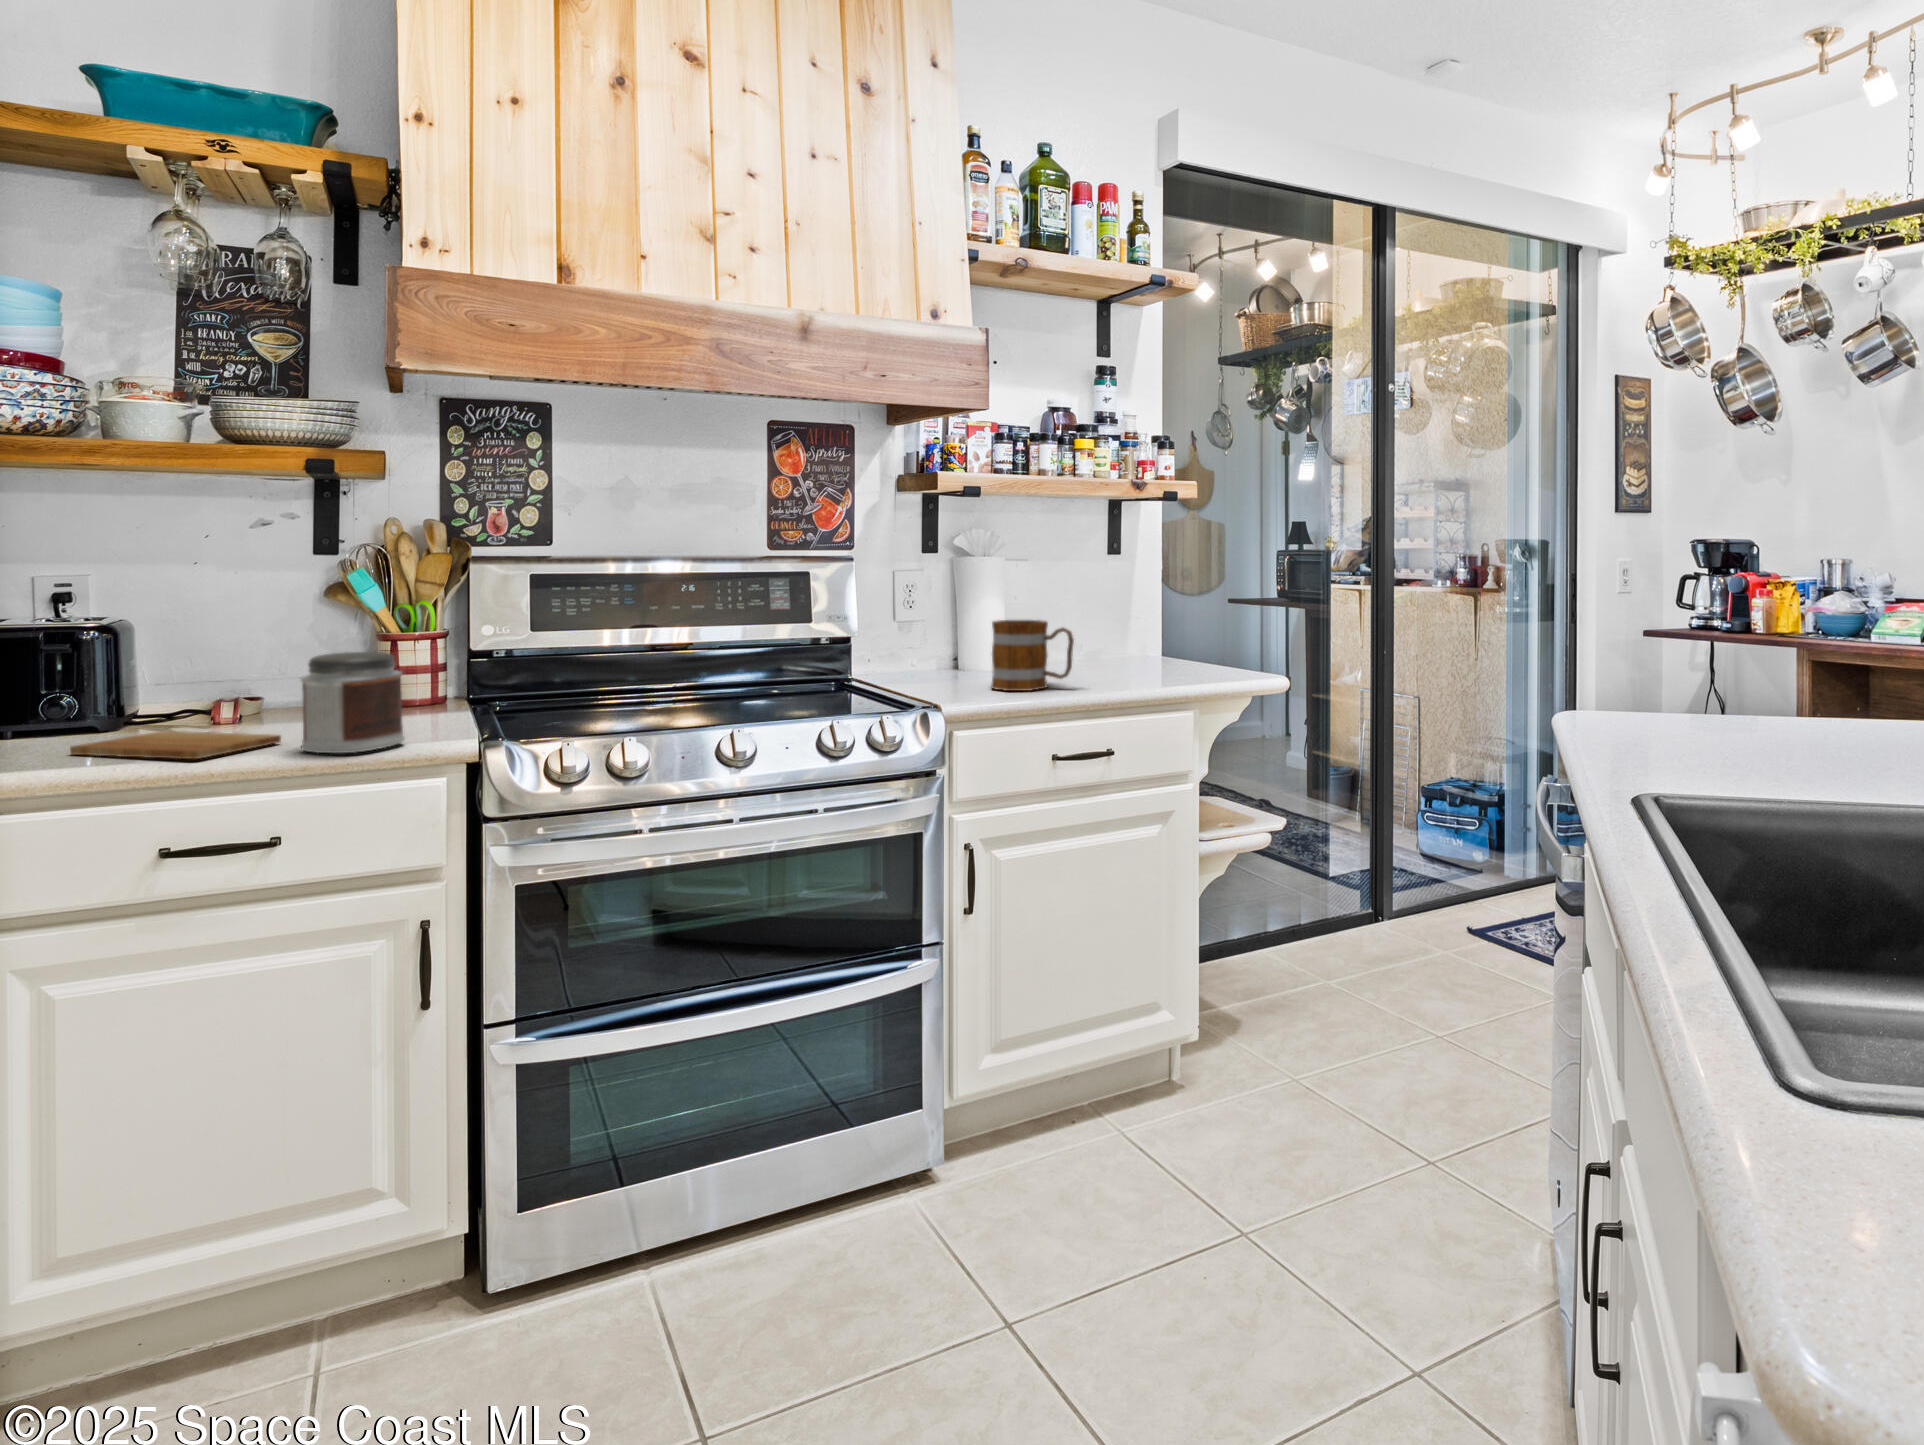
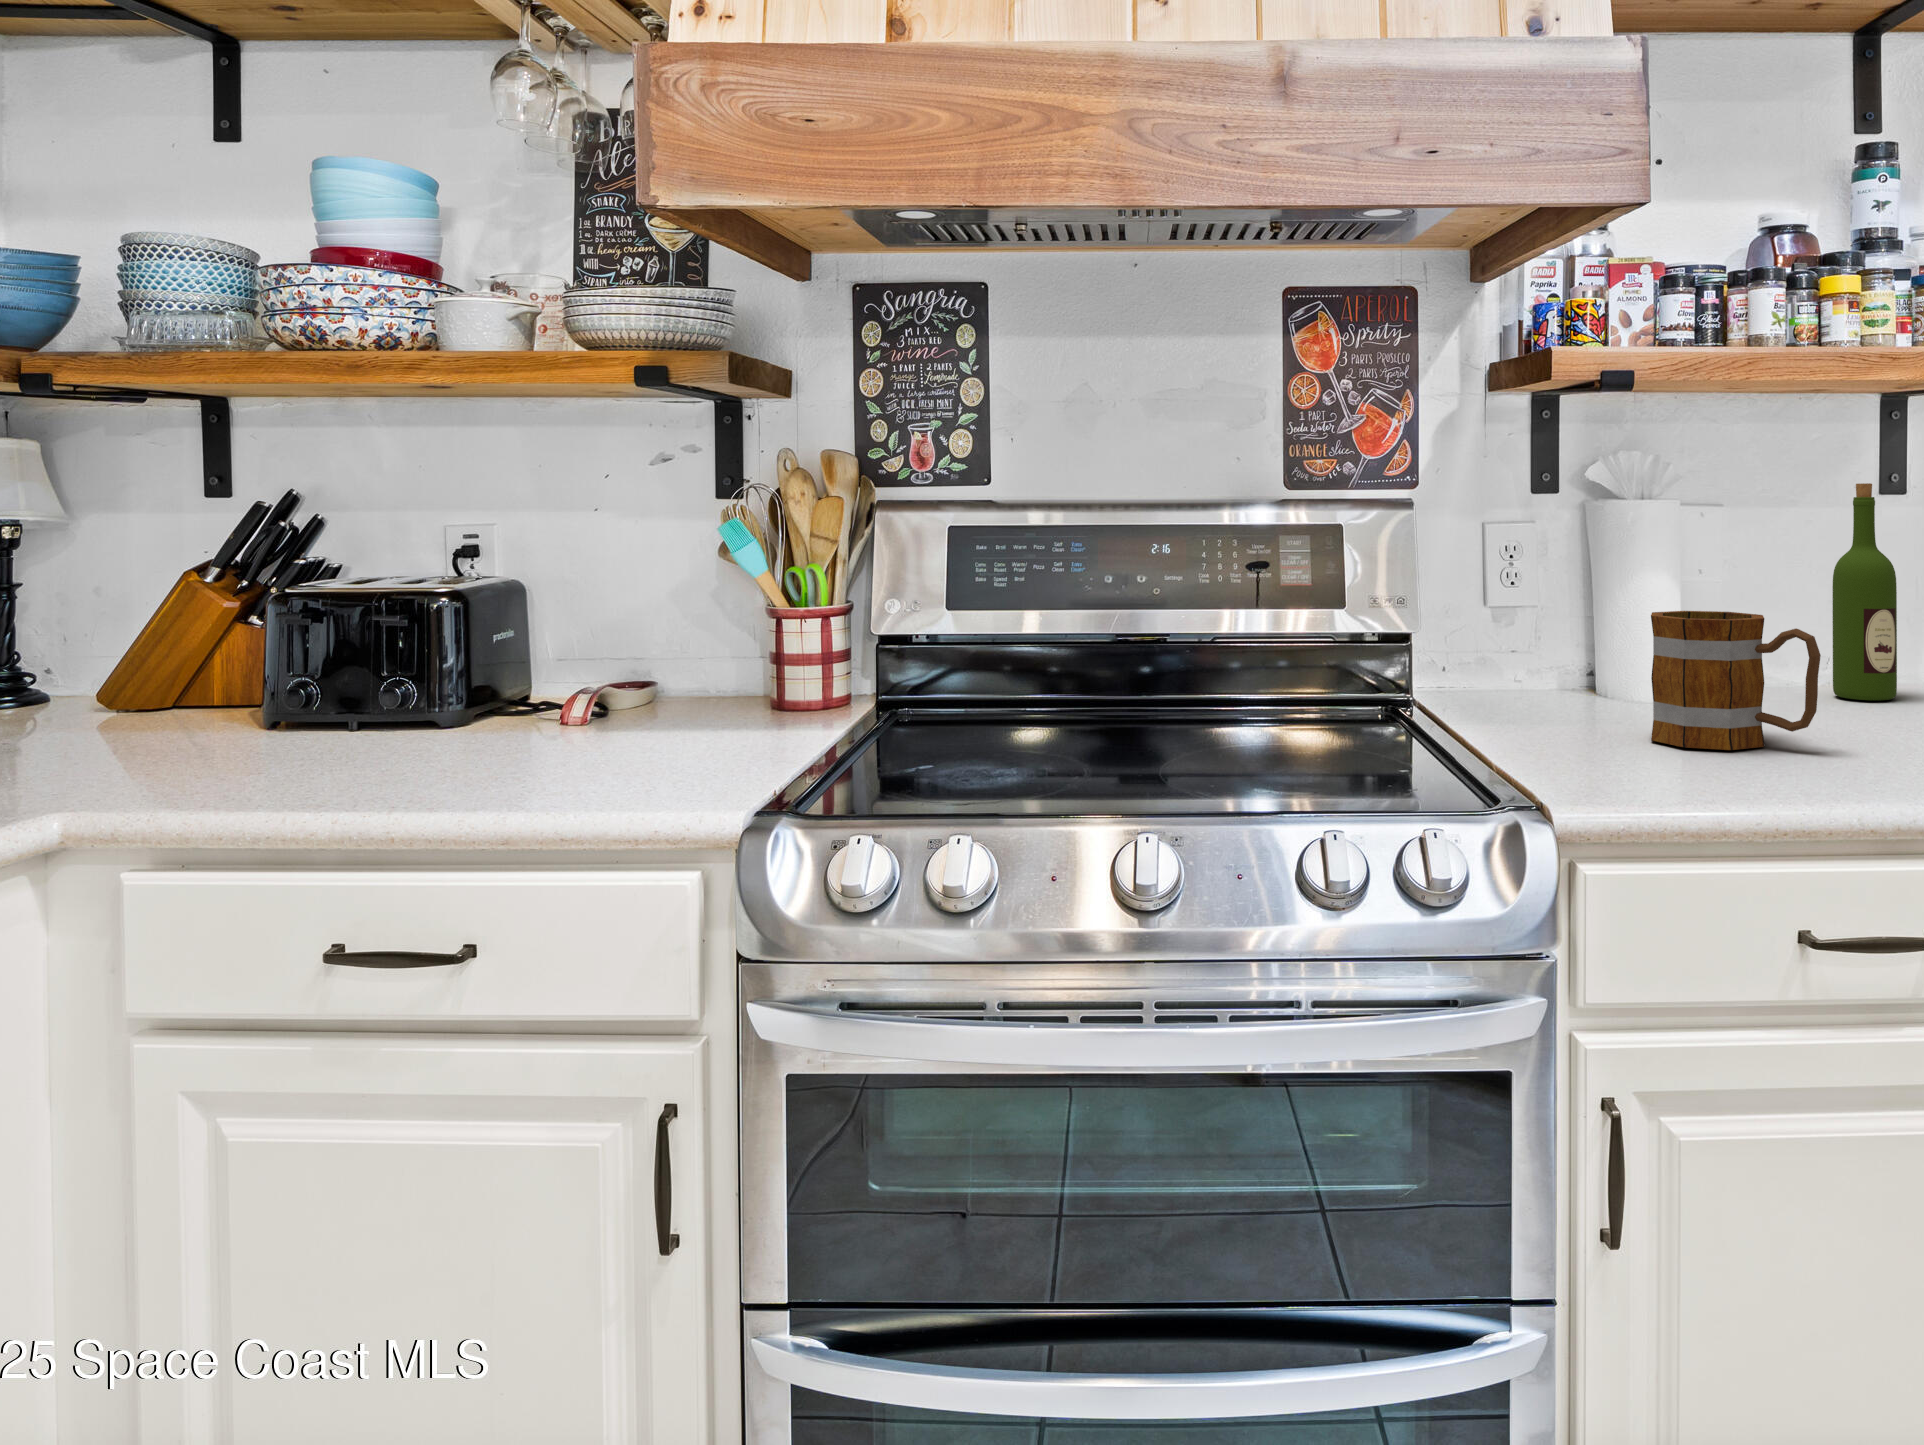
wine bottle: none [1079,549,1109,665] -> present [1833,483,1897,700]
jar: present [301,652,405,753] -> none [559,633,689,787]
cutting board: present [70,731,281,759] -> none [356,729,567,779]

